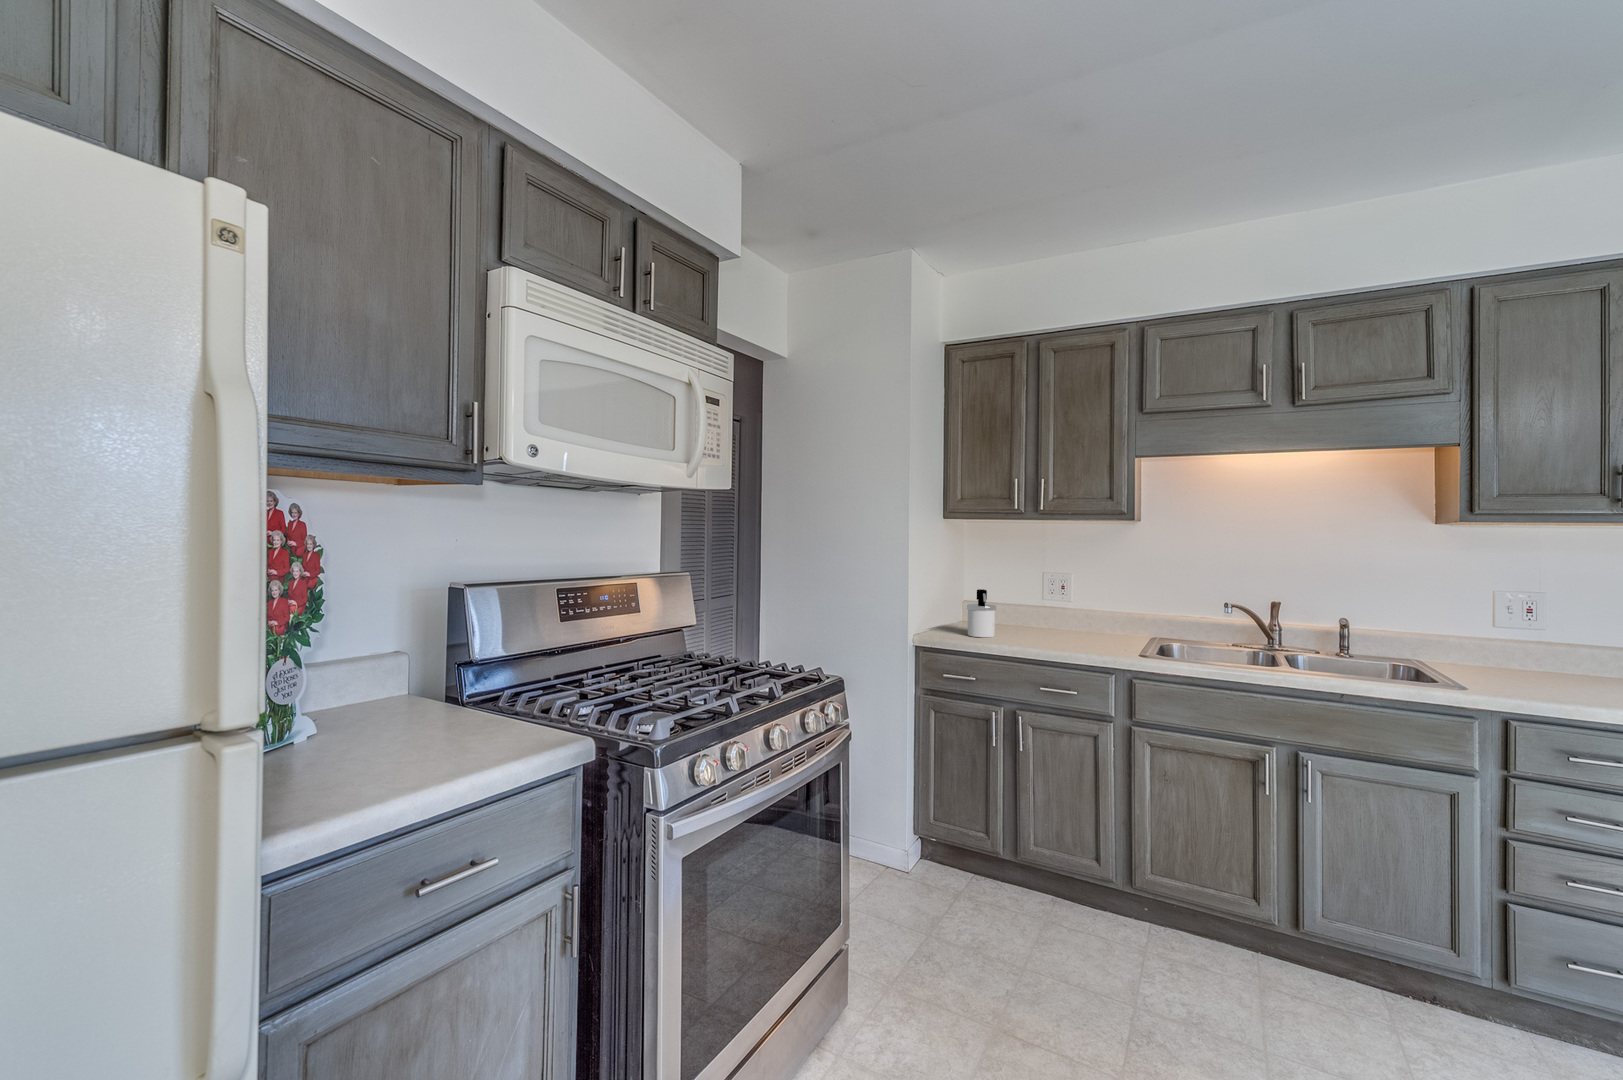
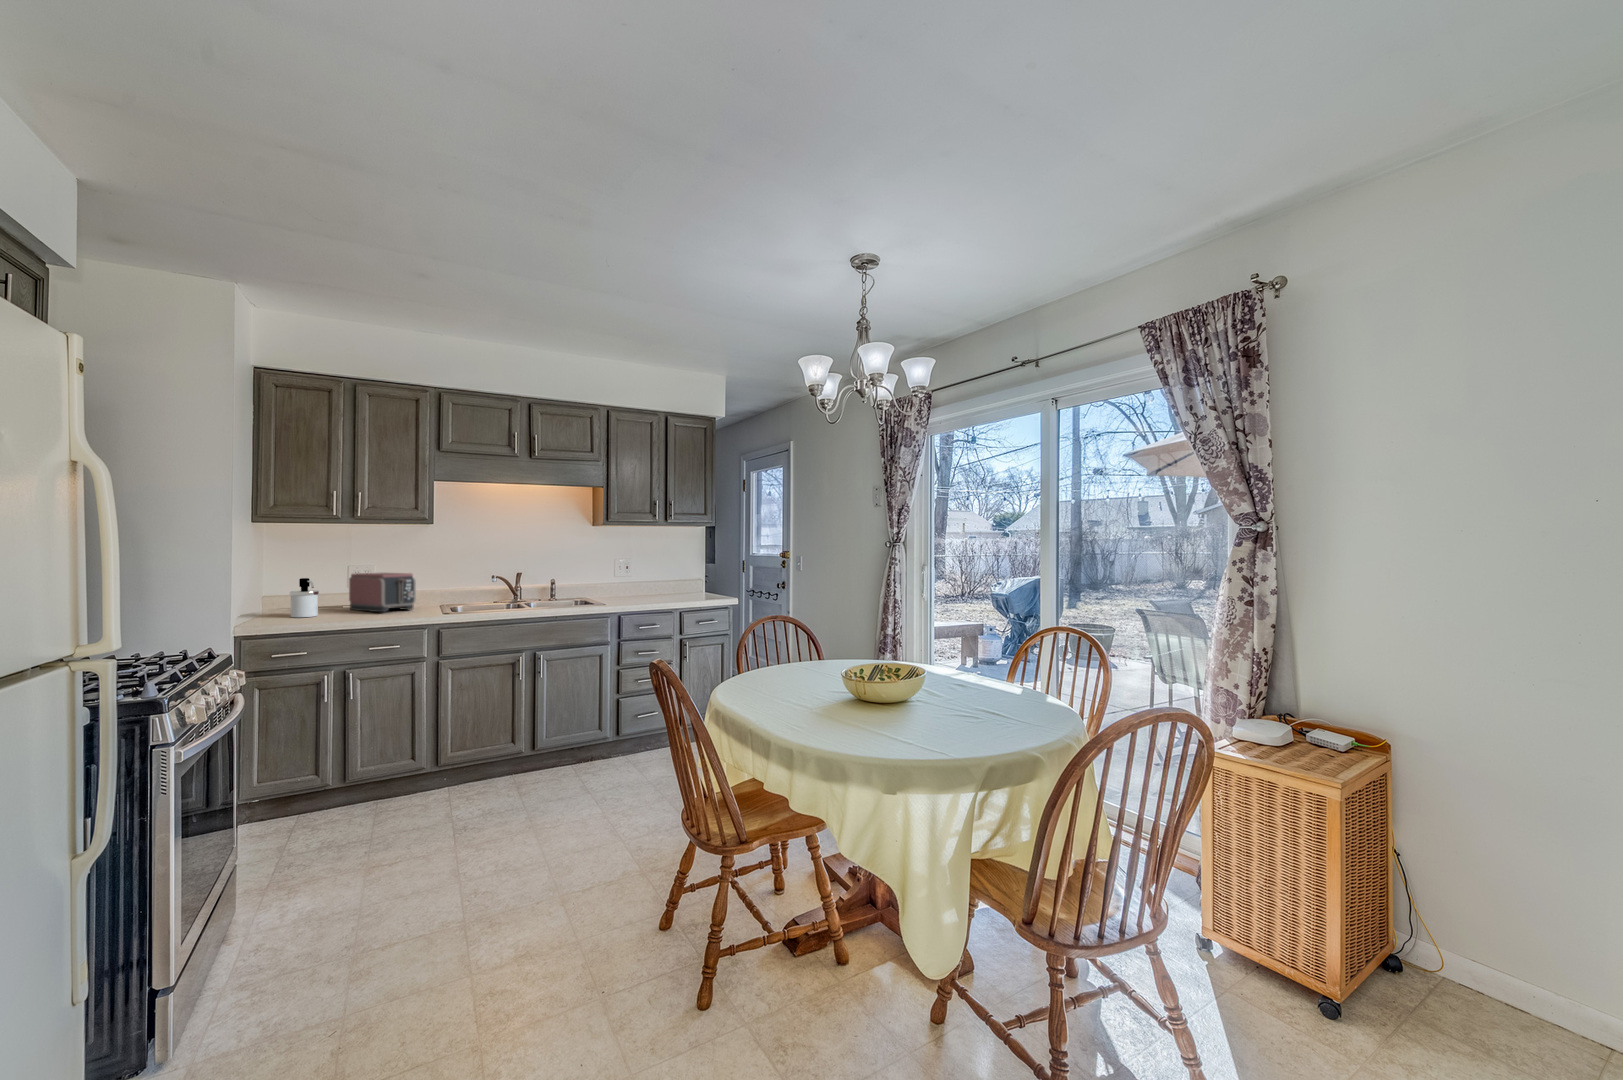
toaster: none [1034,587,1109,643] -> present [349,573,416,612]

